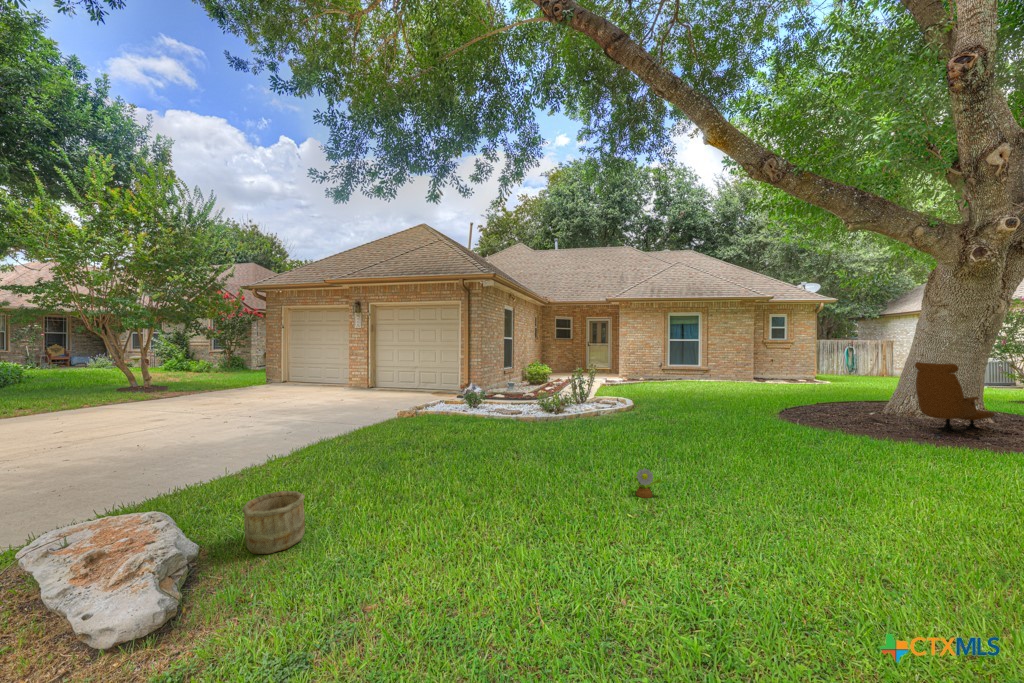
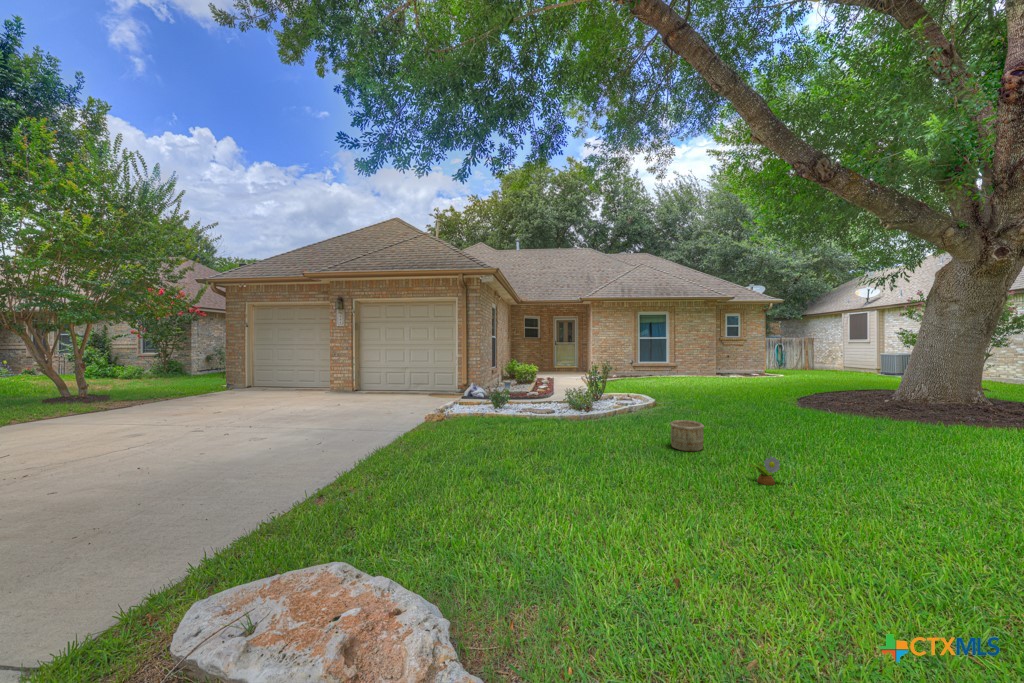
lounge chair: present [915,362,994,439] -> none [908,353,965,418]
wooden bucket: present [242,491,305,554] -> present [670,420,704,451]

